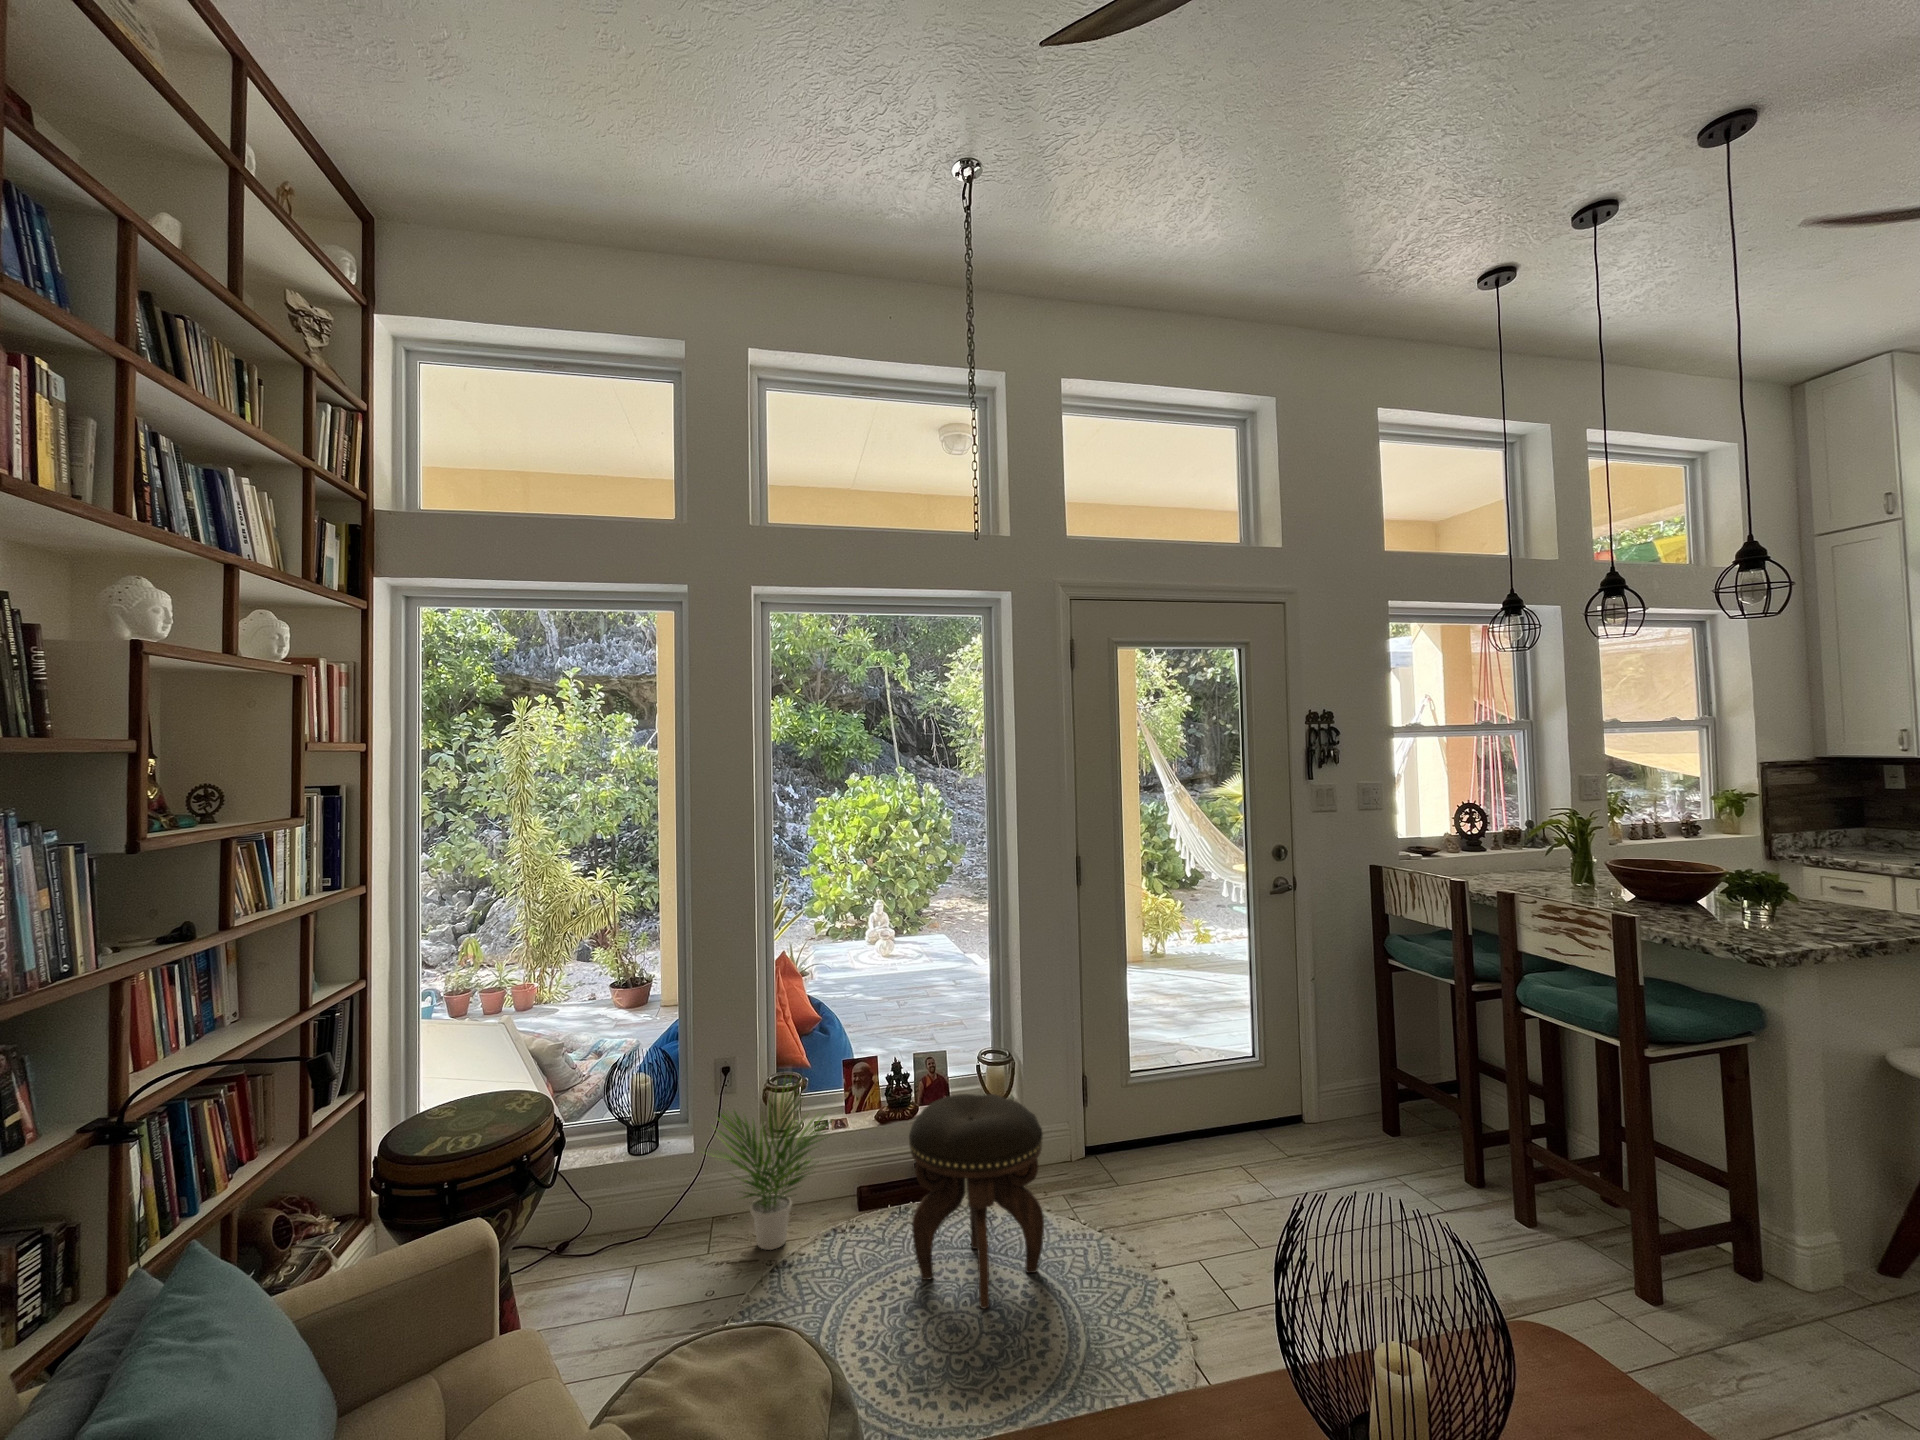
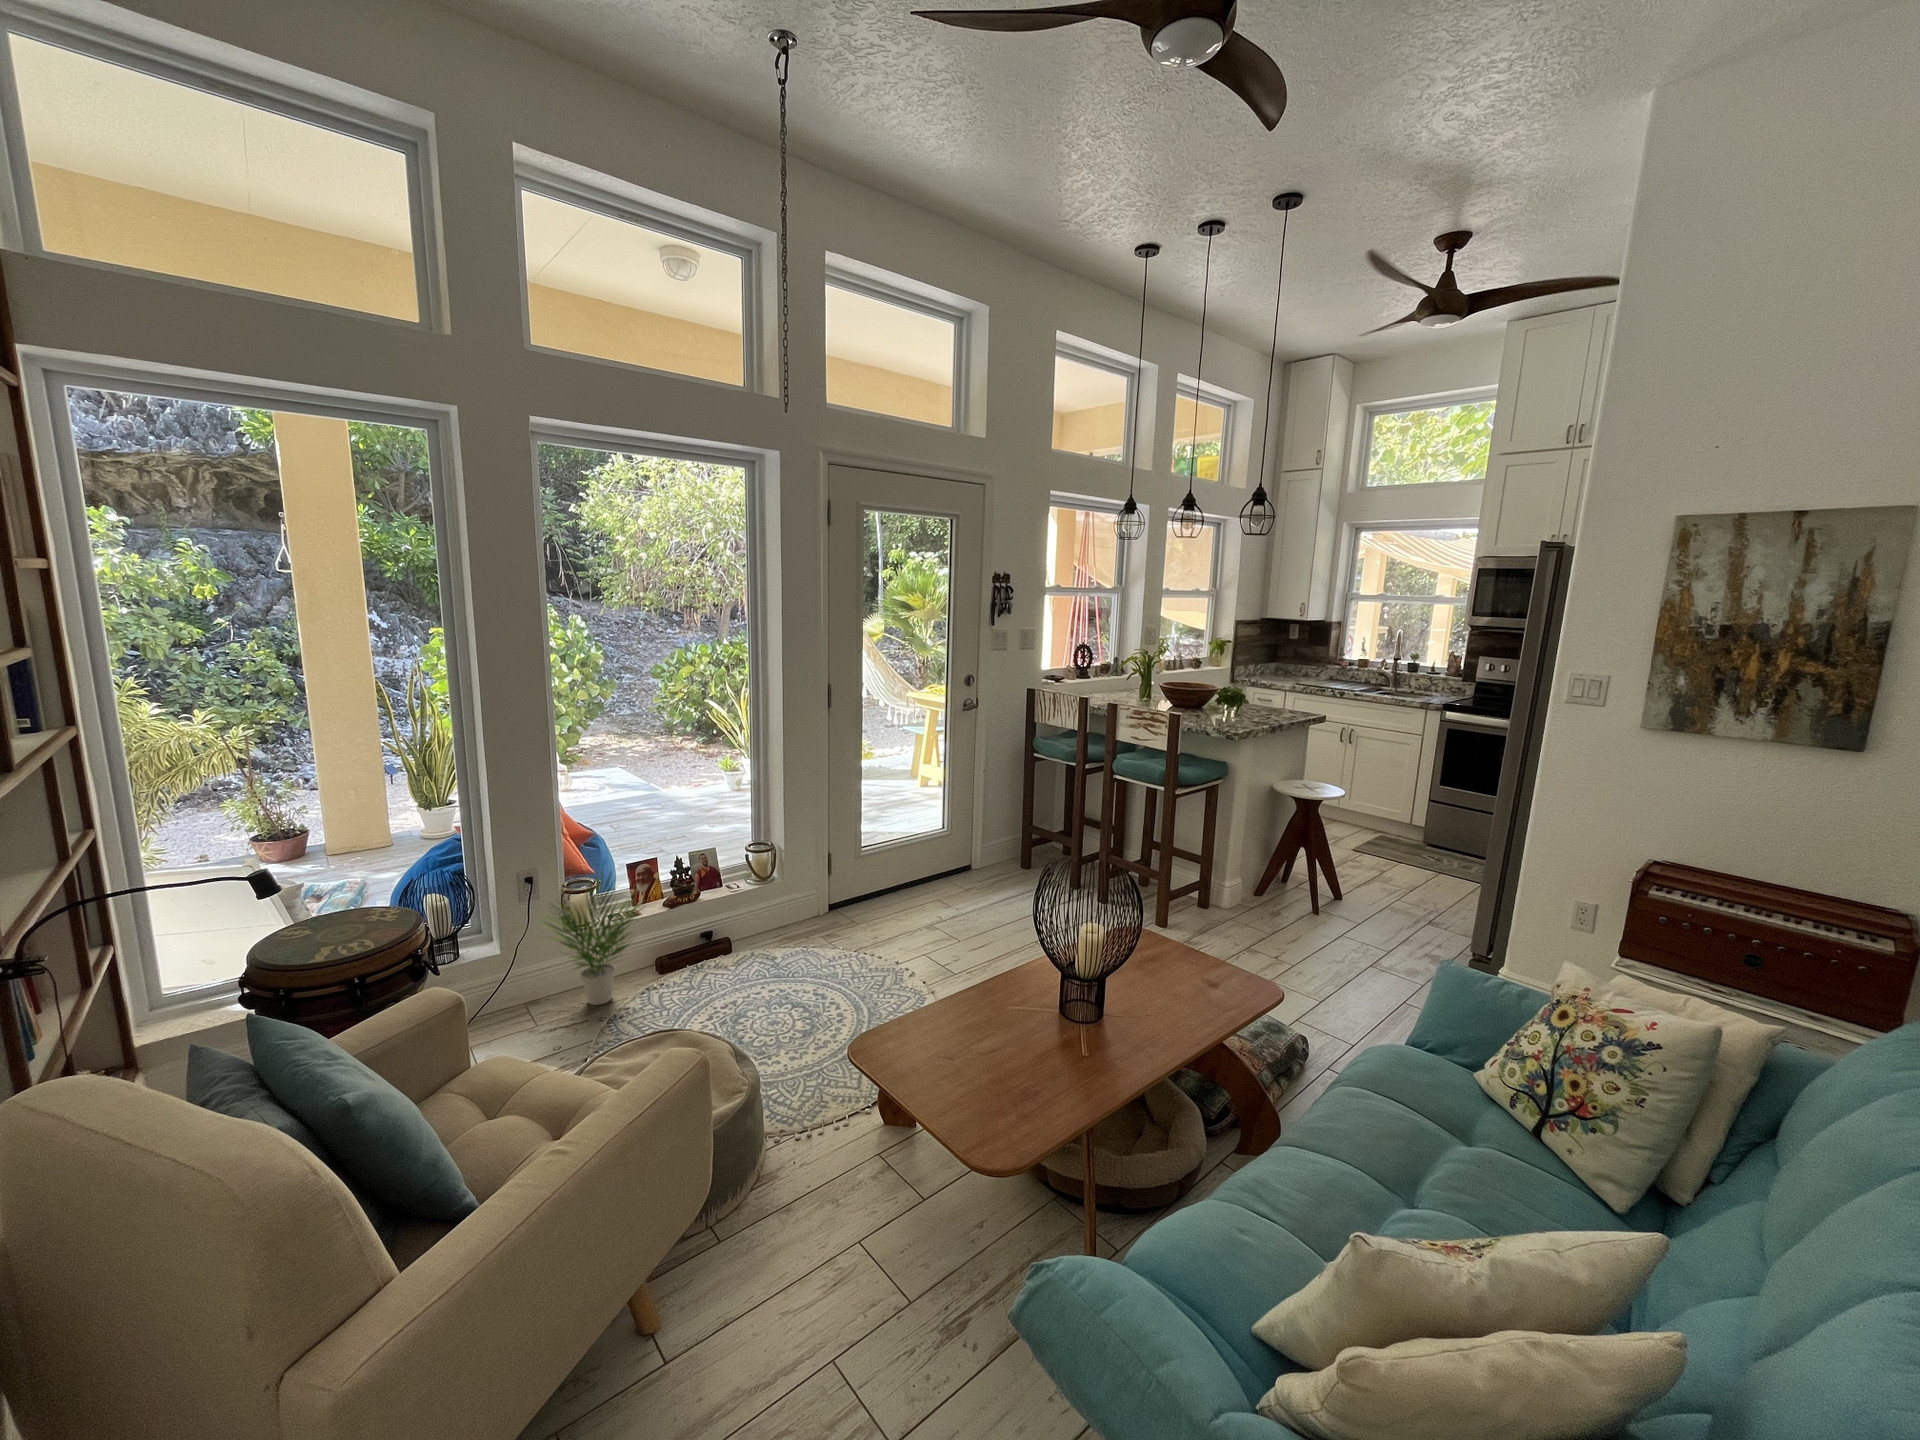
footstool: present [909,1094,1044,1309] -> none [724,865,825,1008]

